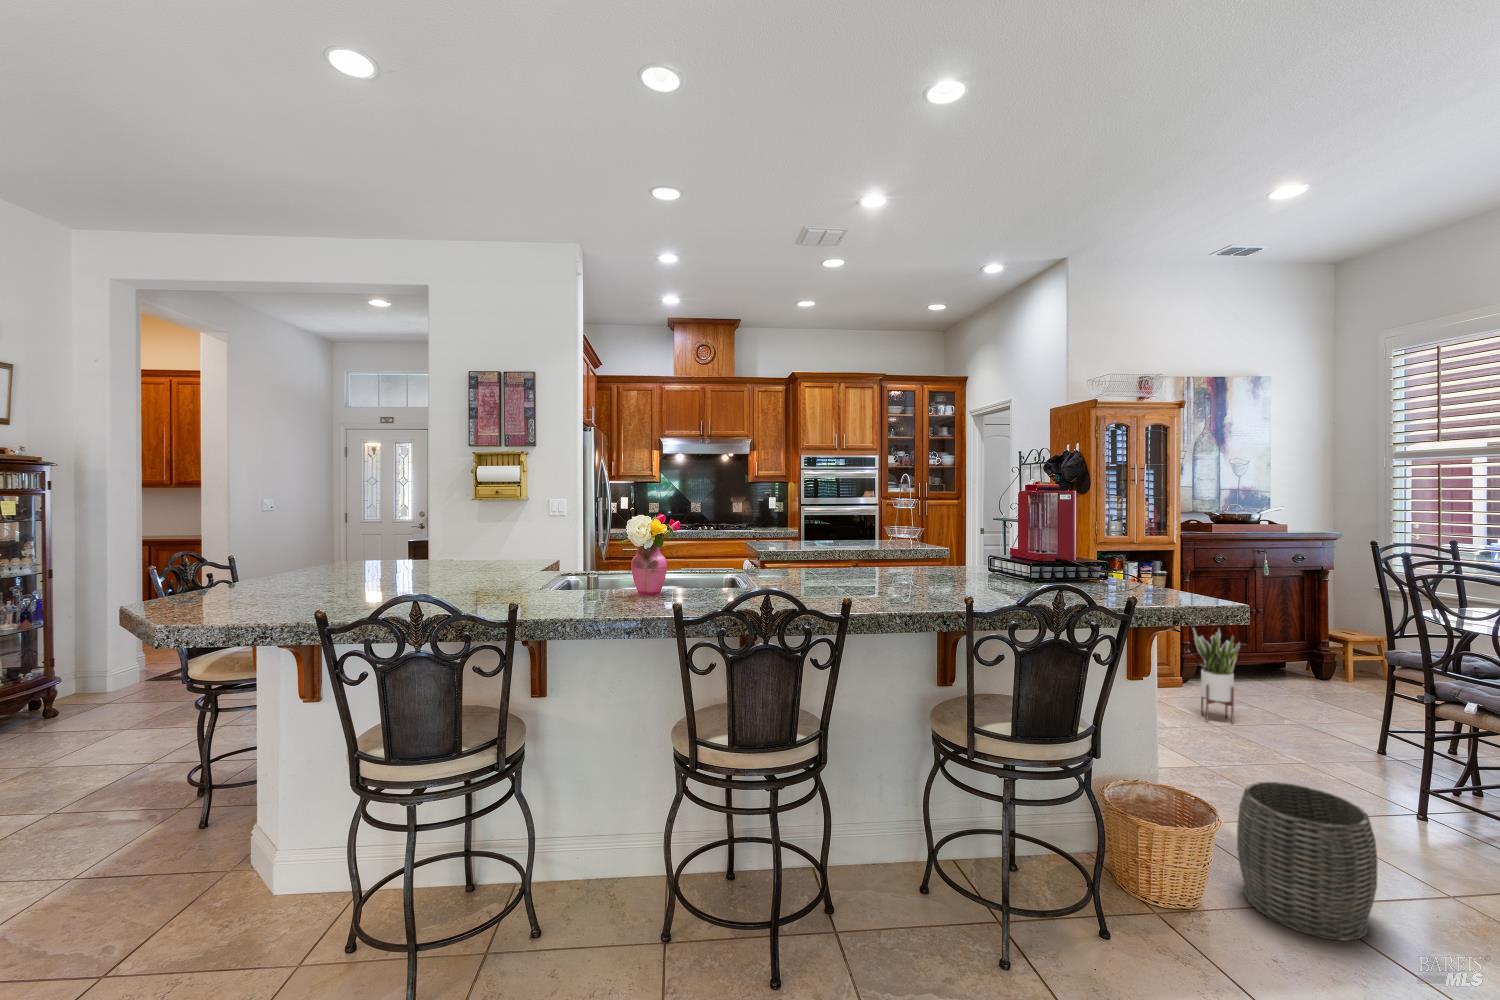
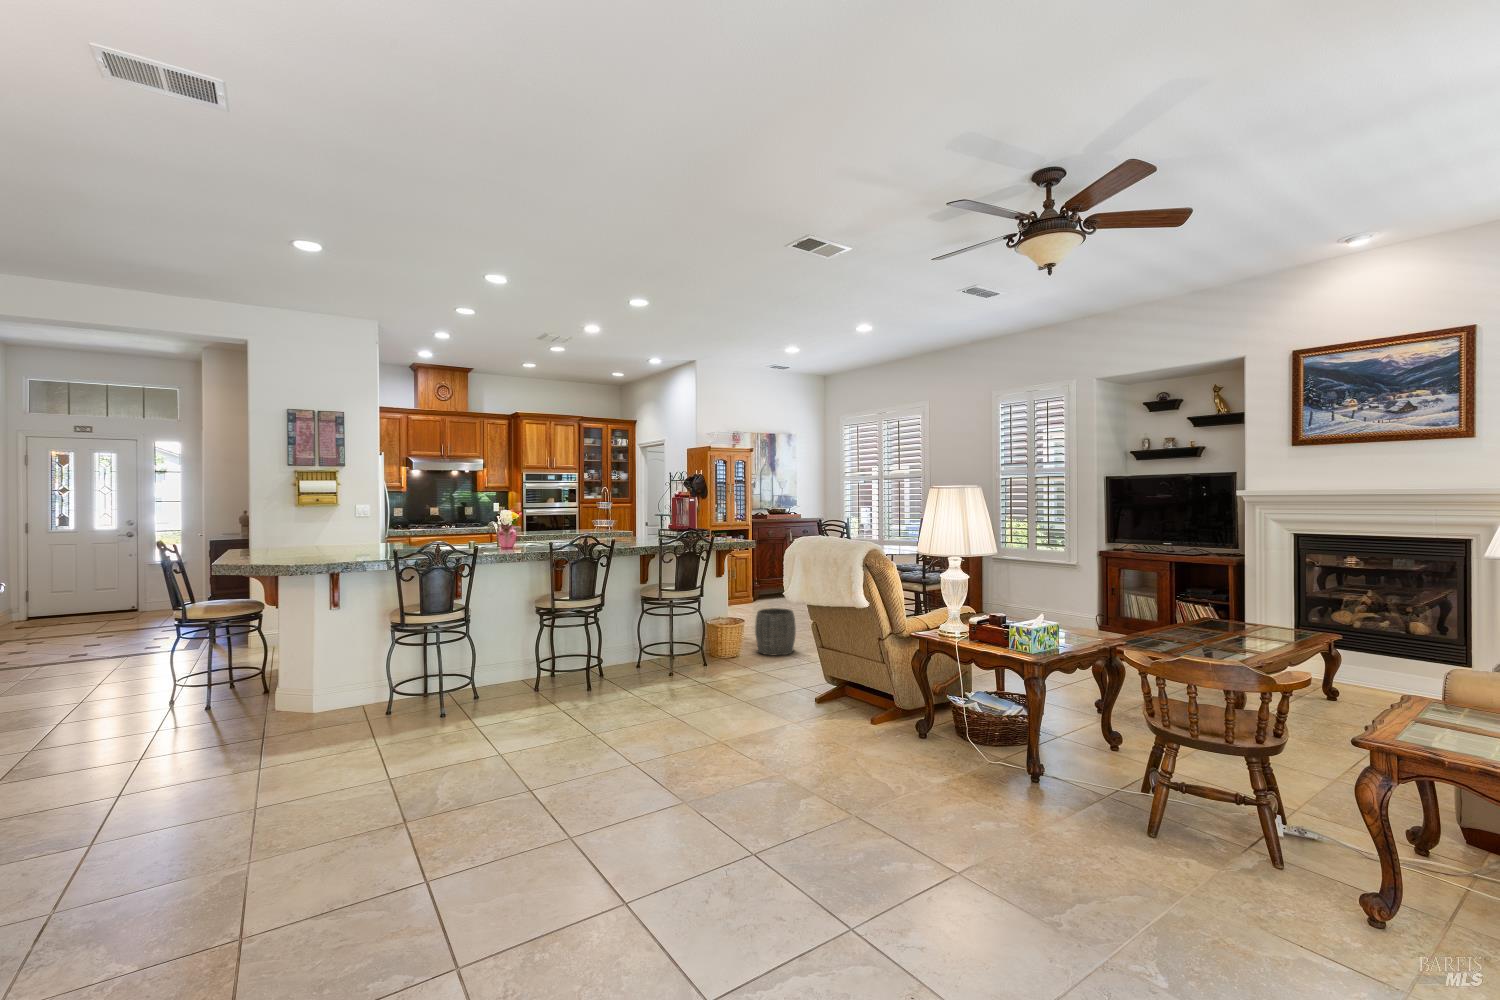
potted plant: present [1193,628,1240,724] -> none [755,565,775,612]

